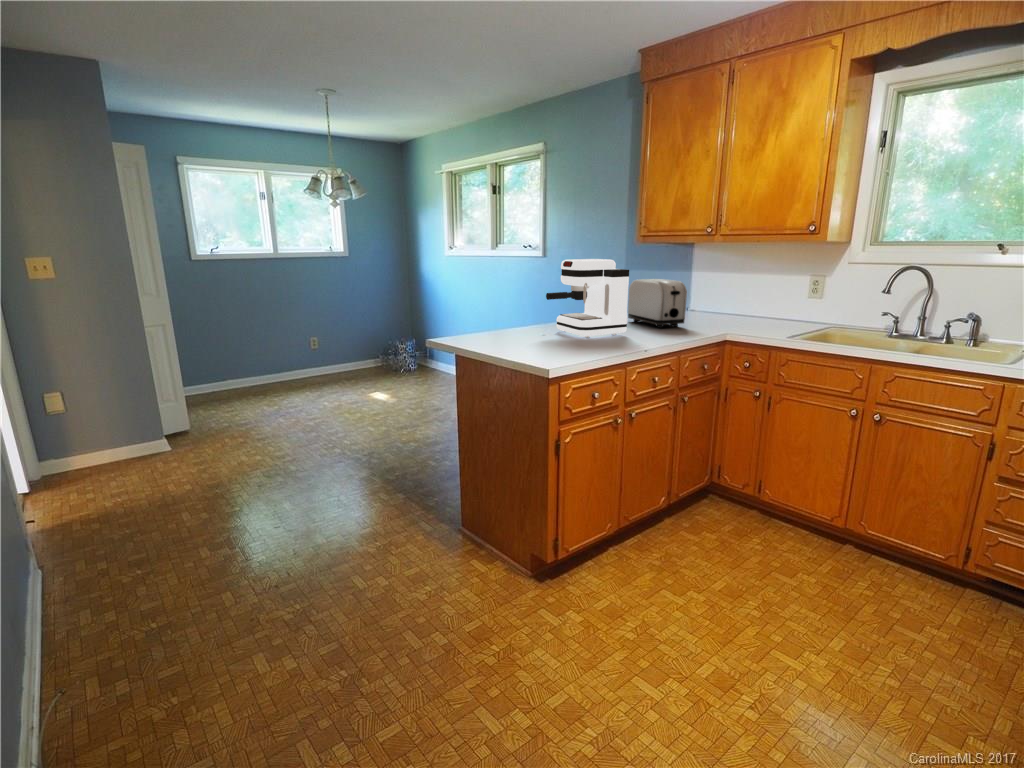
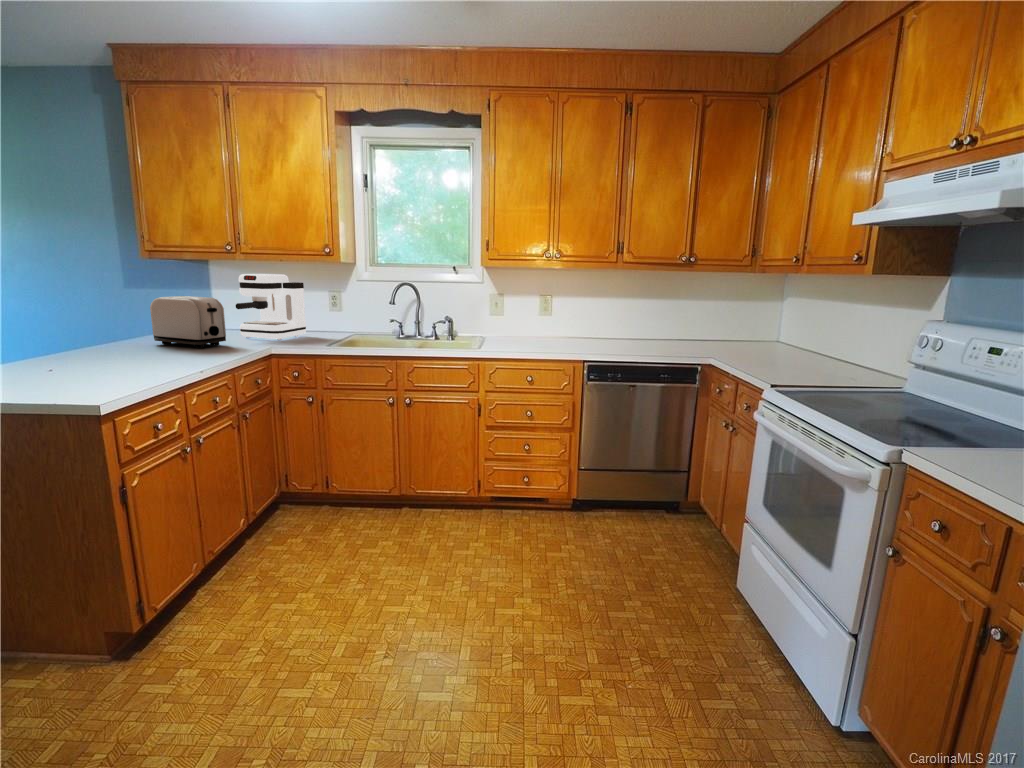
coffee maker: present [546,259,629,338] -> present [236,274,306,340]

